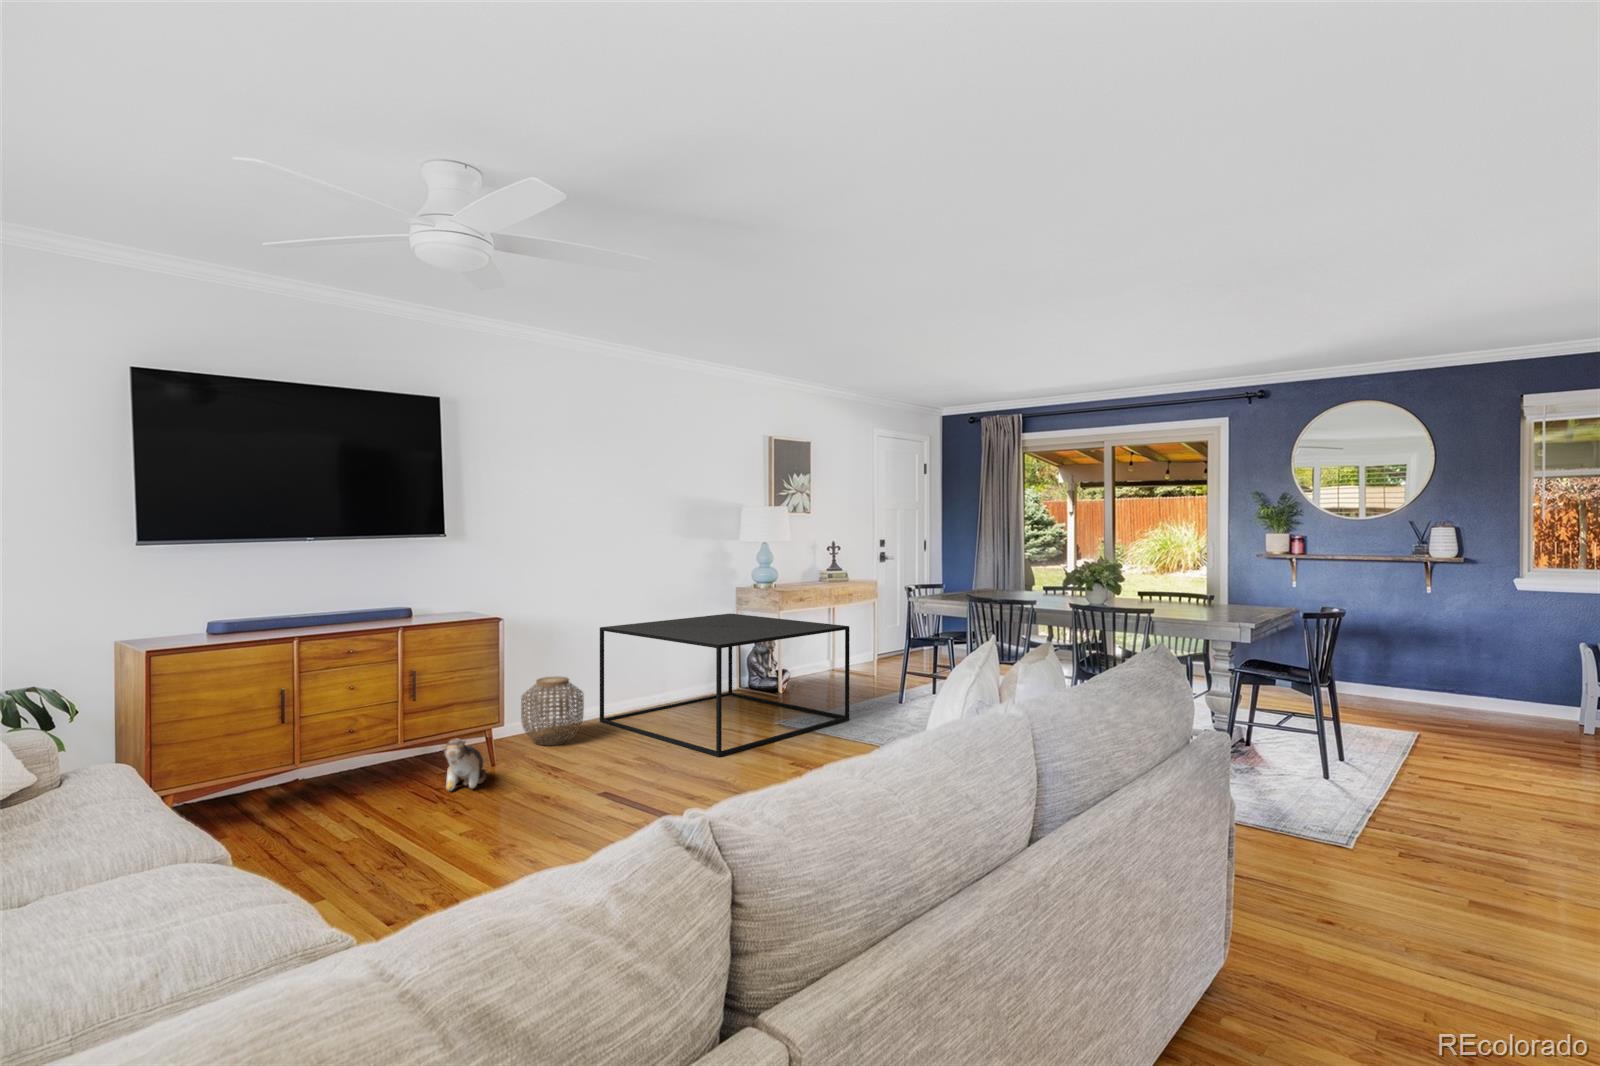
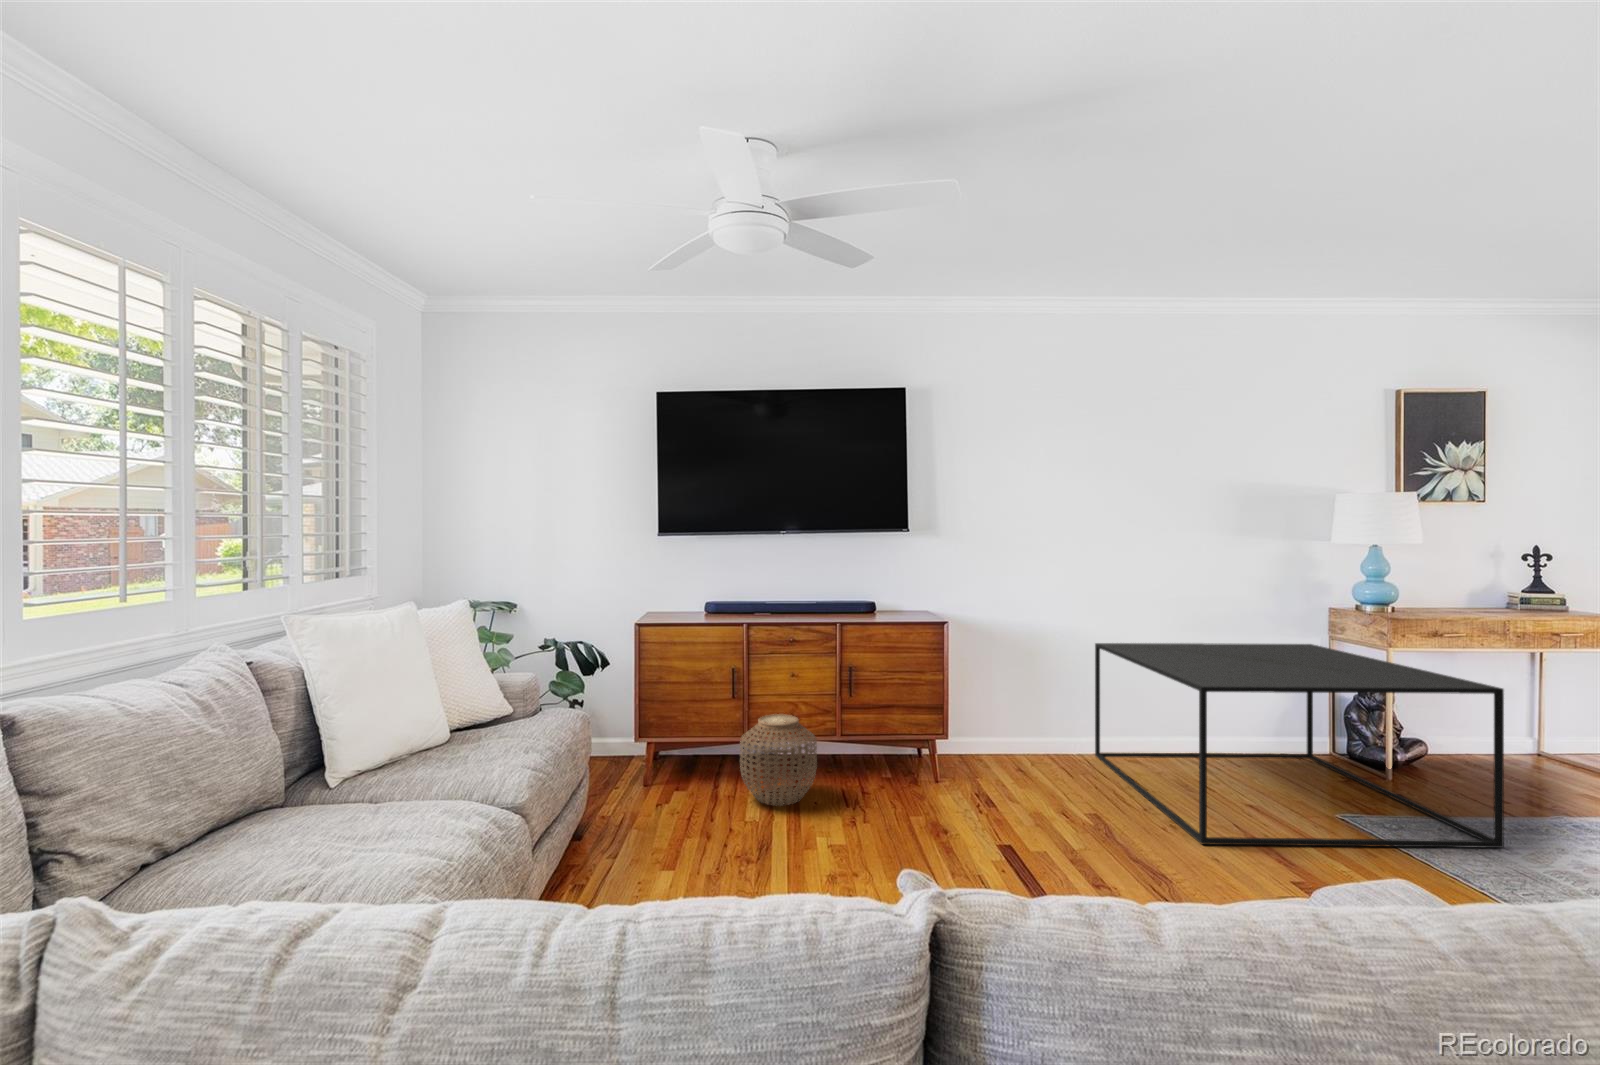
woven basket: present [521,676,584,745] -> present [740,714,817,805]
plush toy: present [444,738,486,791] -> none [856,742,922,798]

